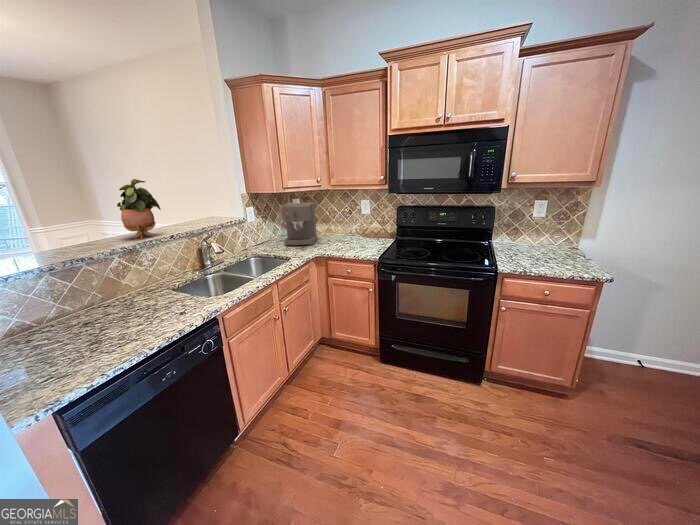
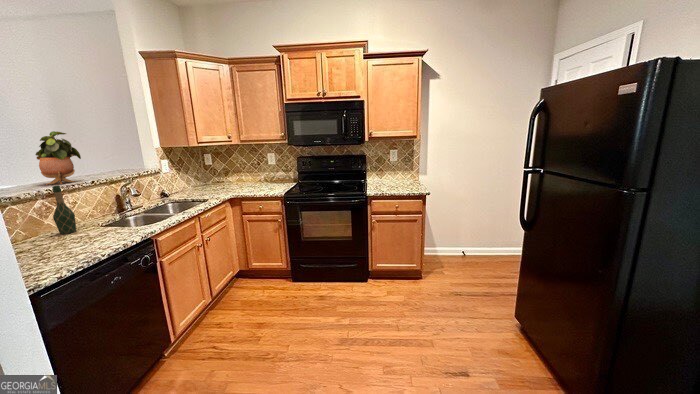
coffee maker: present [282,203,317,246] -> none [196,155,230,192]
wine bottle: none [124,245,151,298] -> present [52,186,76,234]

